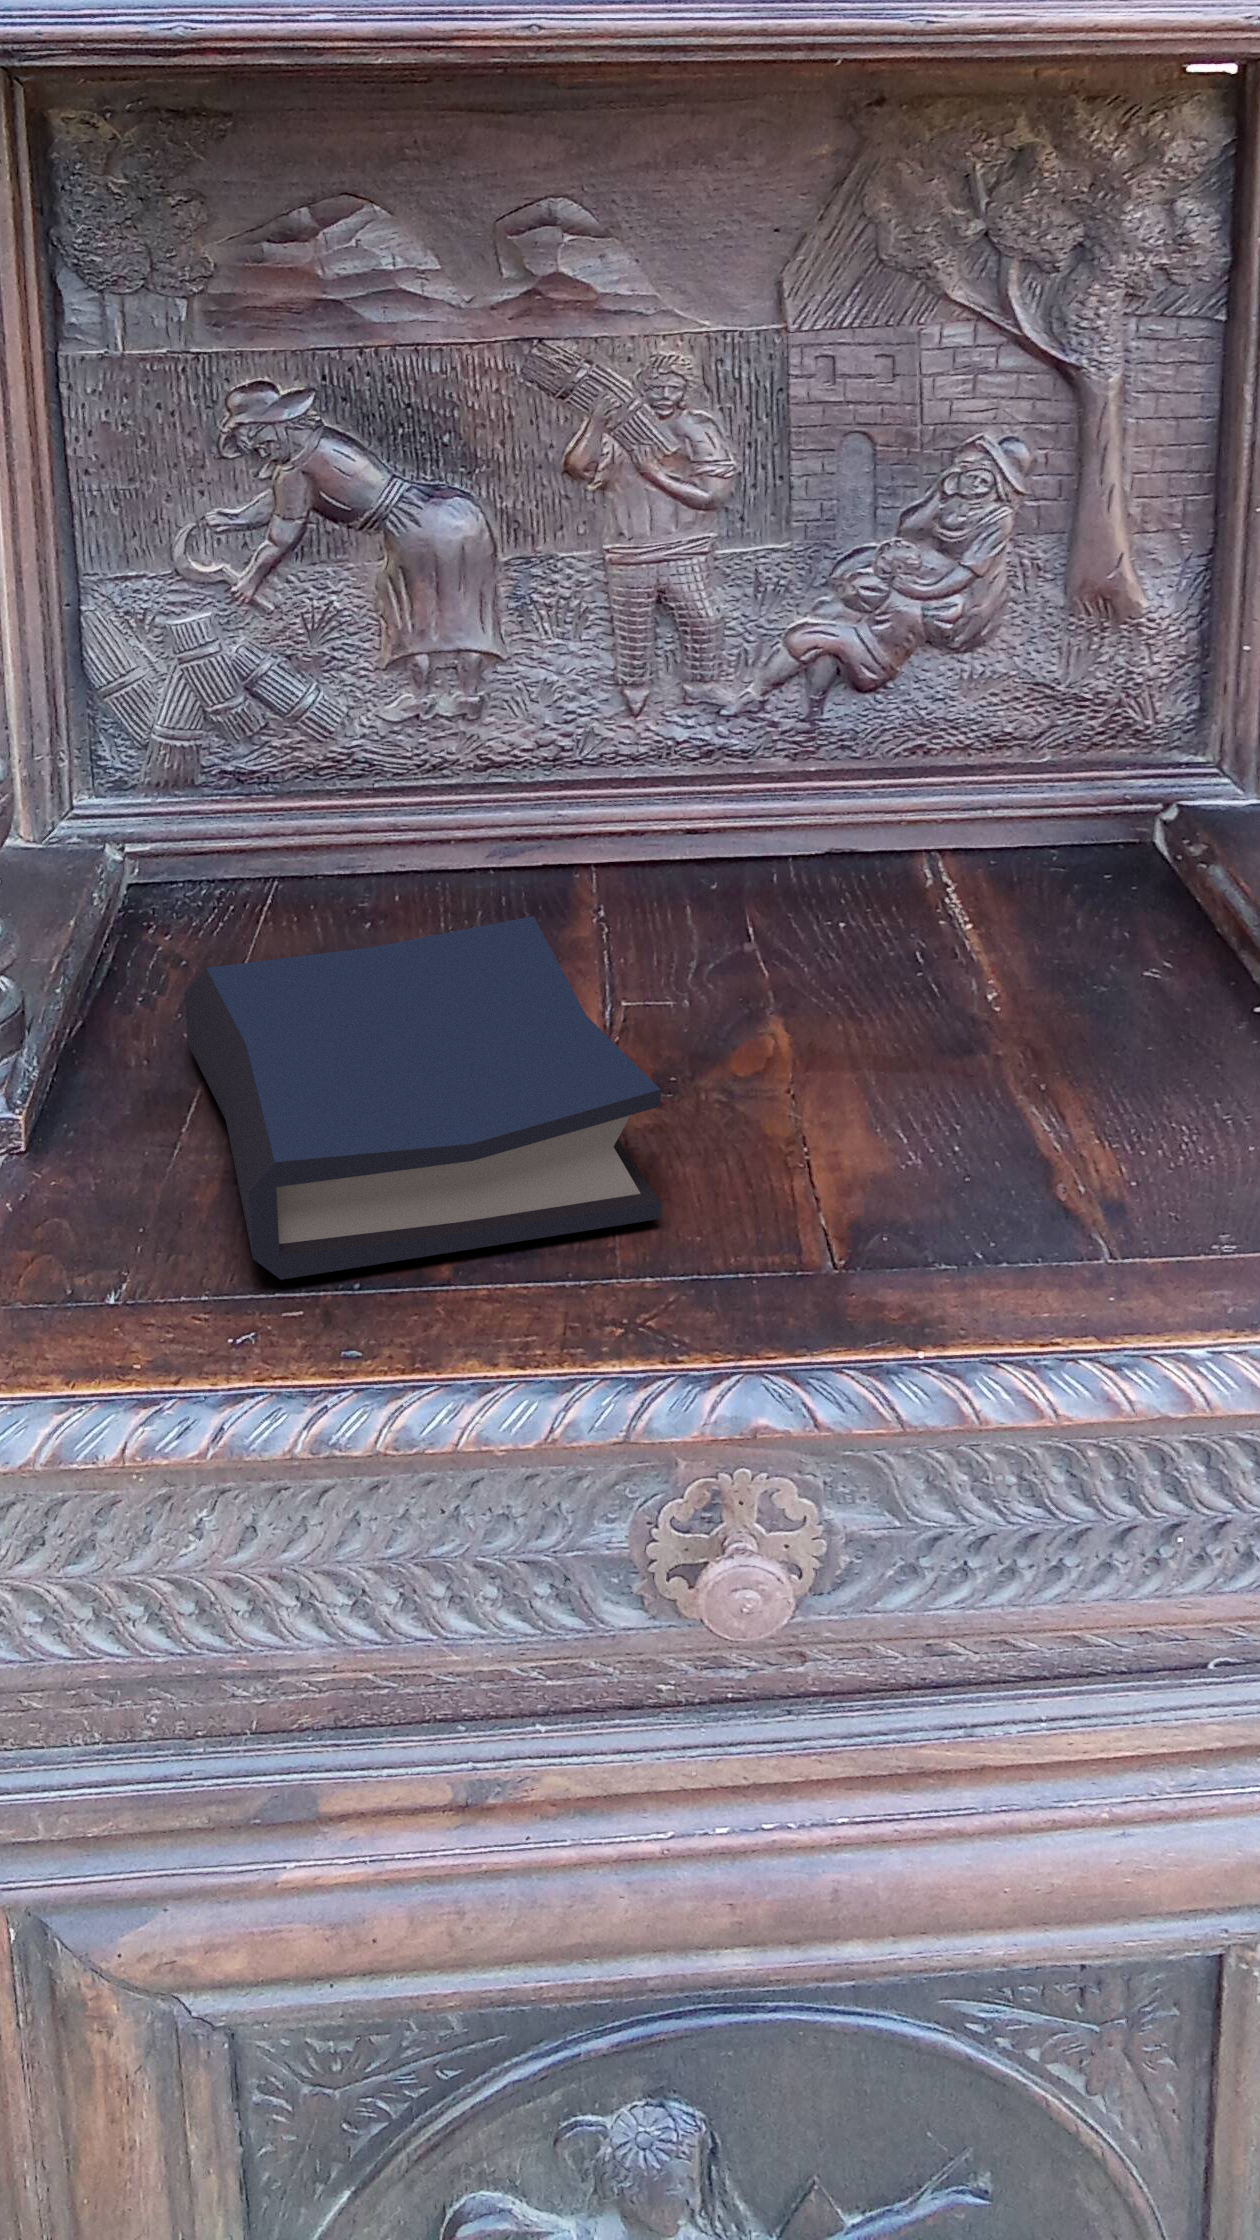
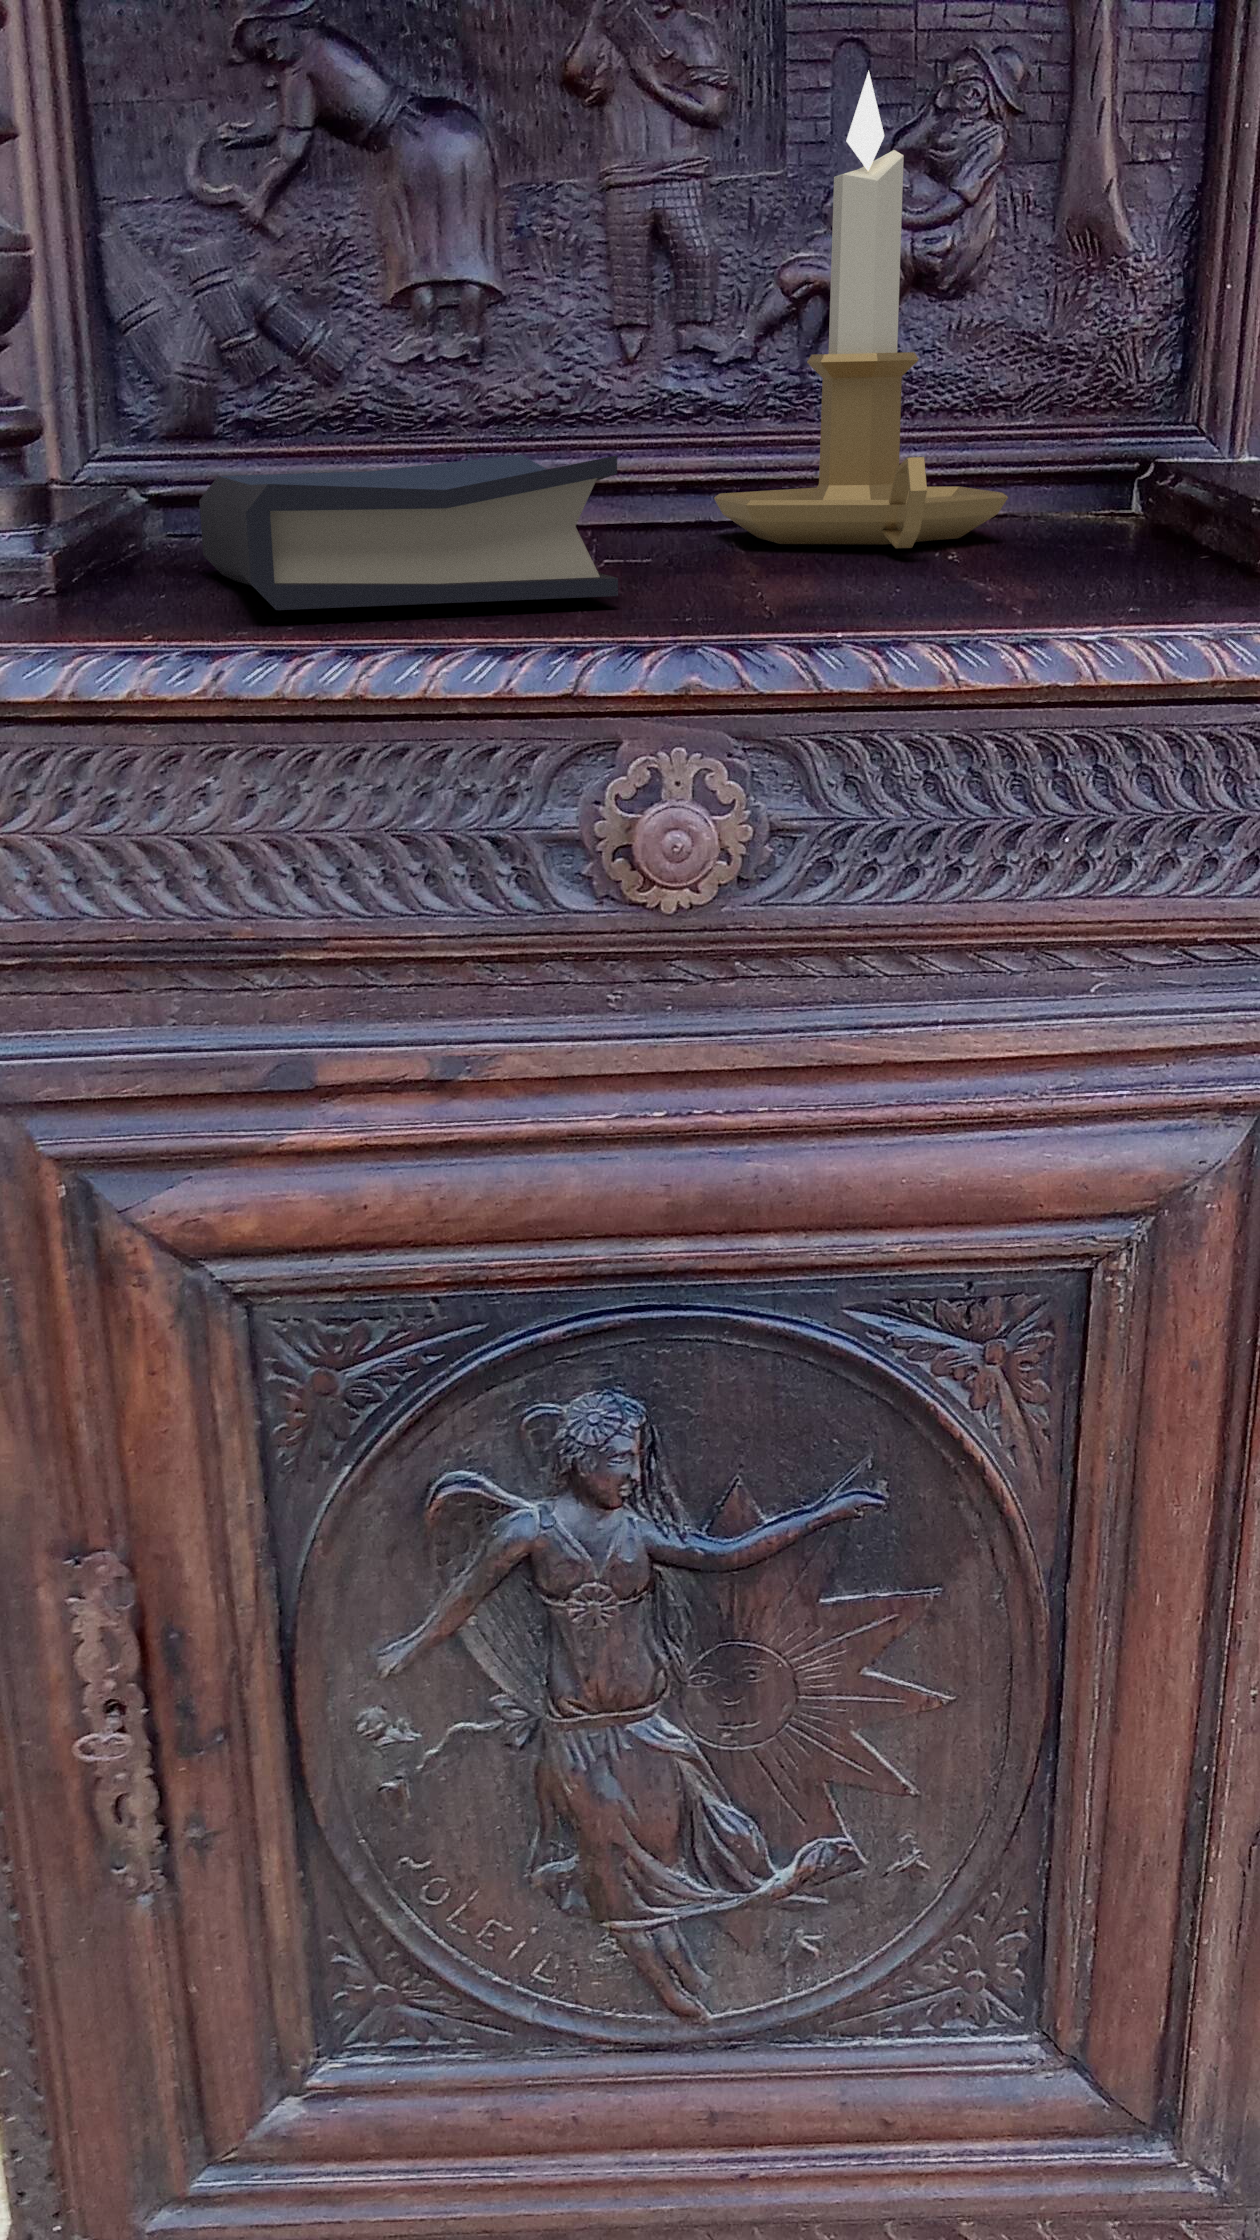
candlestick: none [731,527,1047,1017] -> present [714,71,1008,548]

